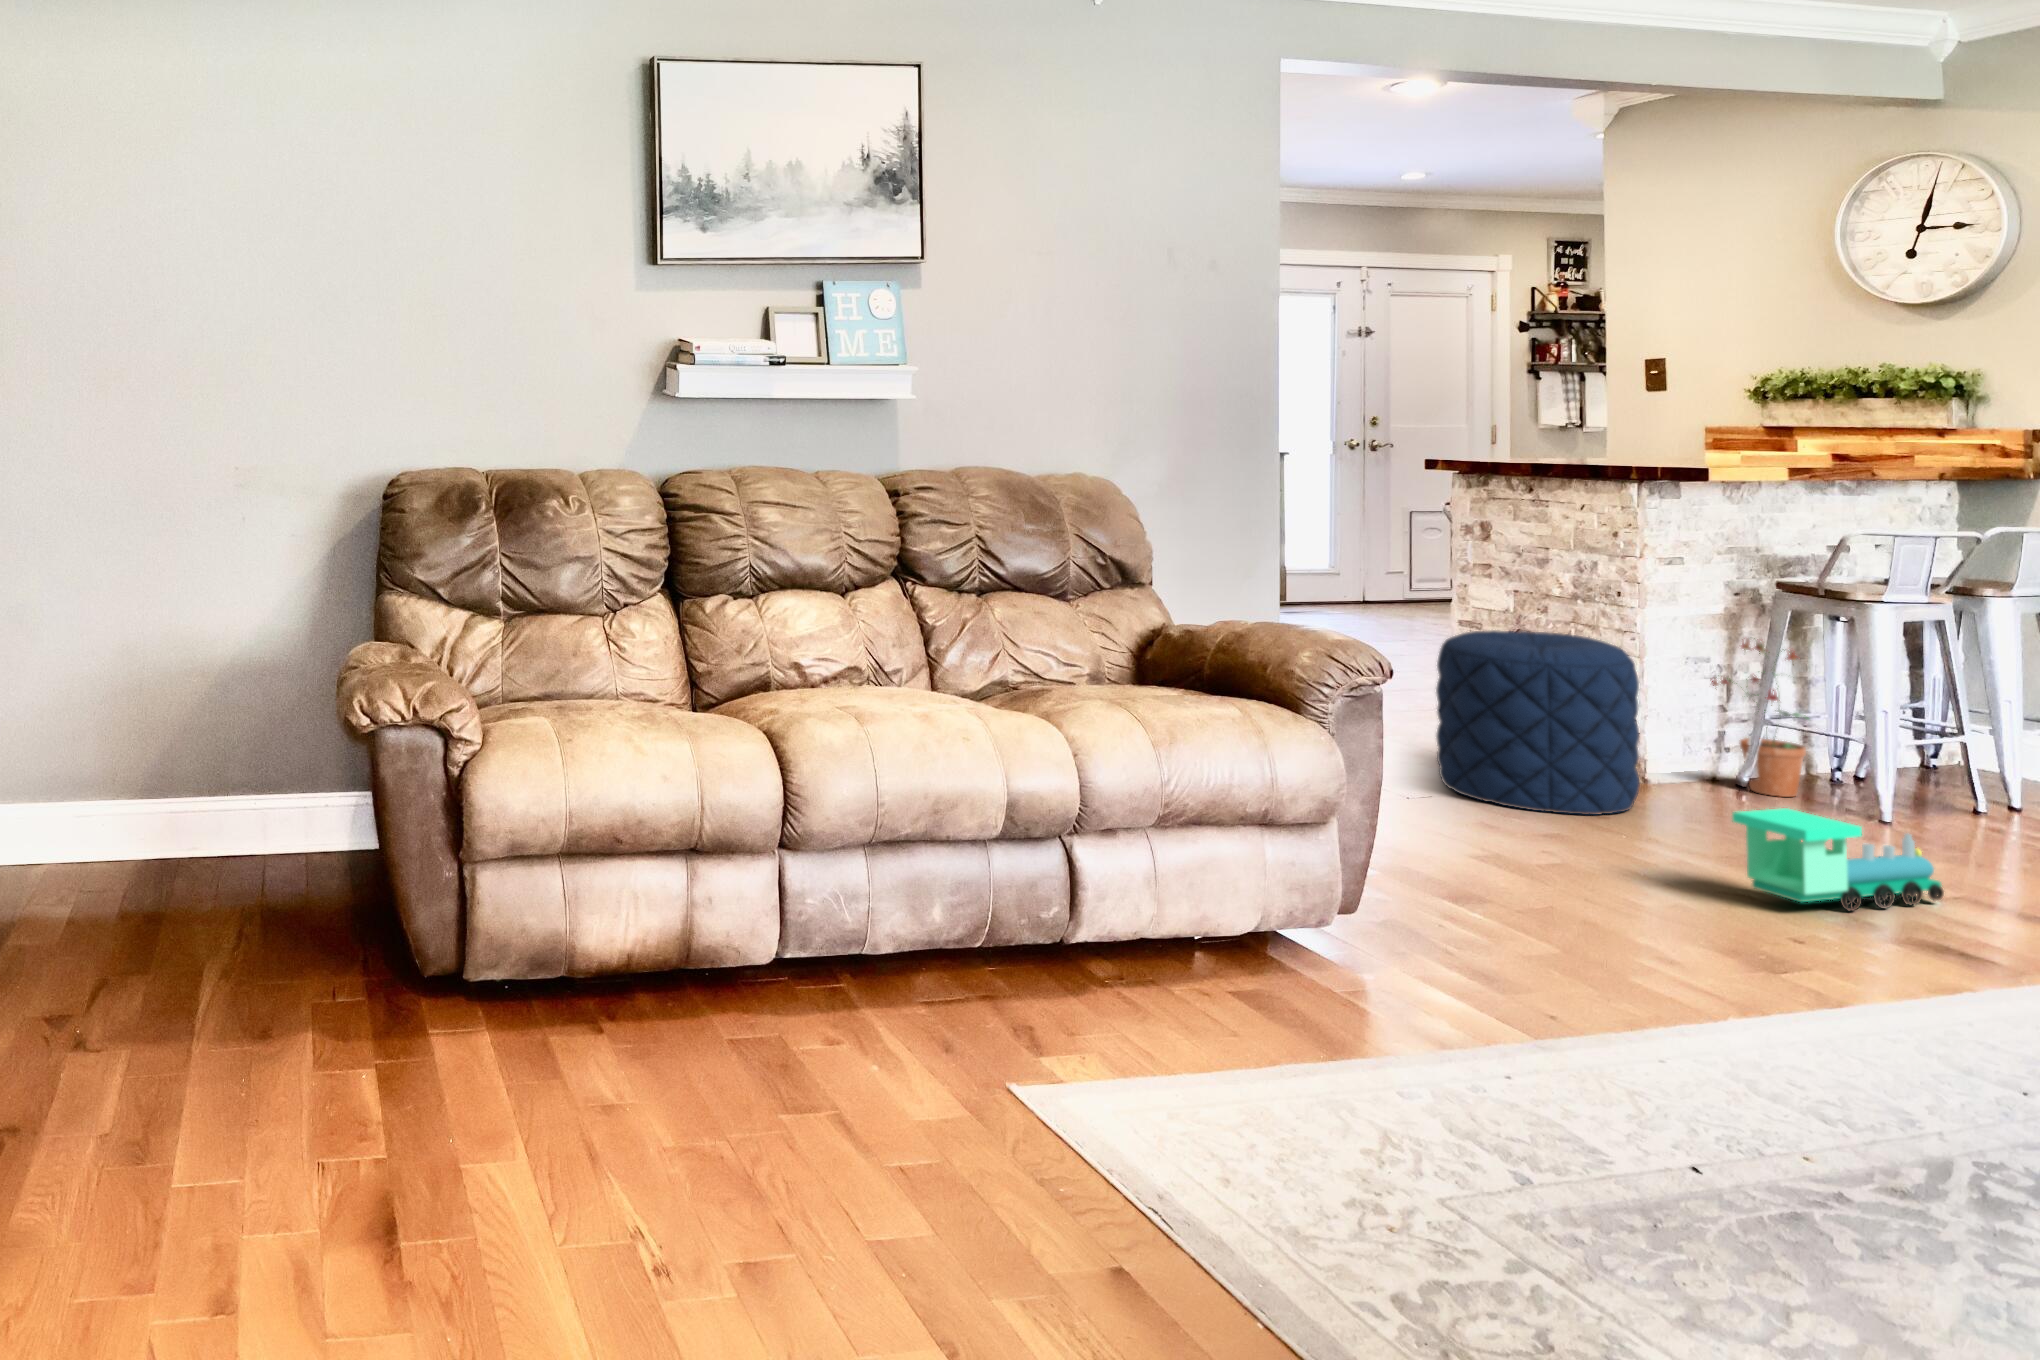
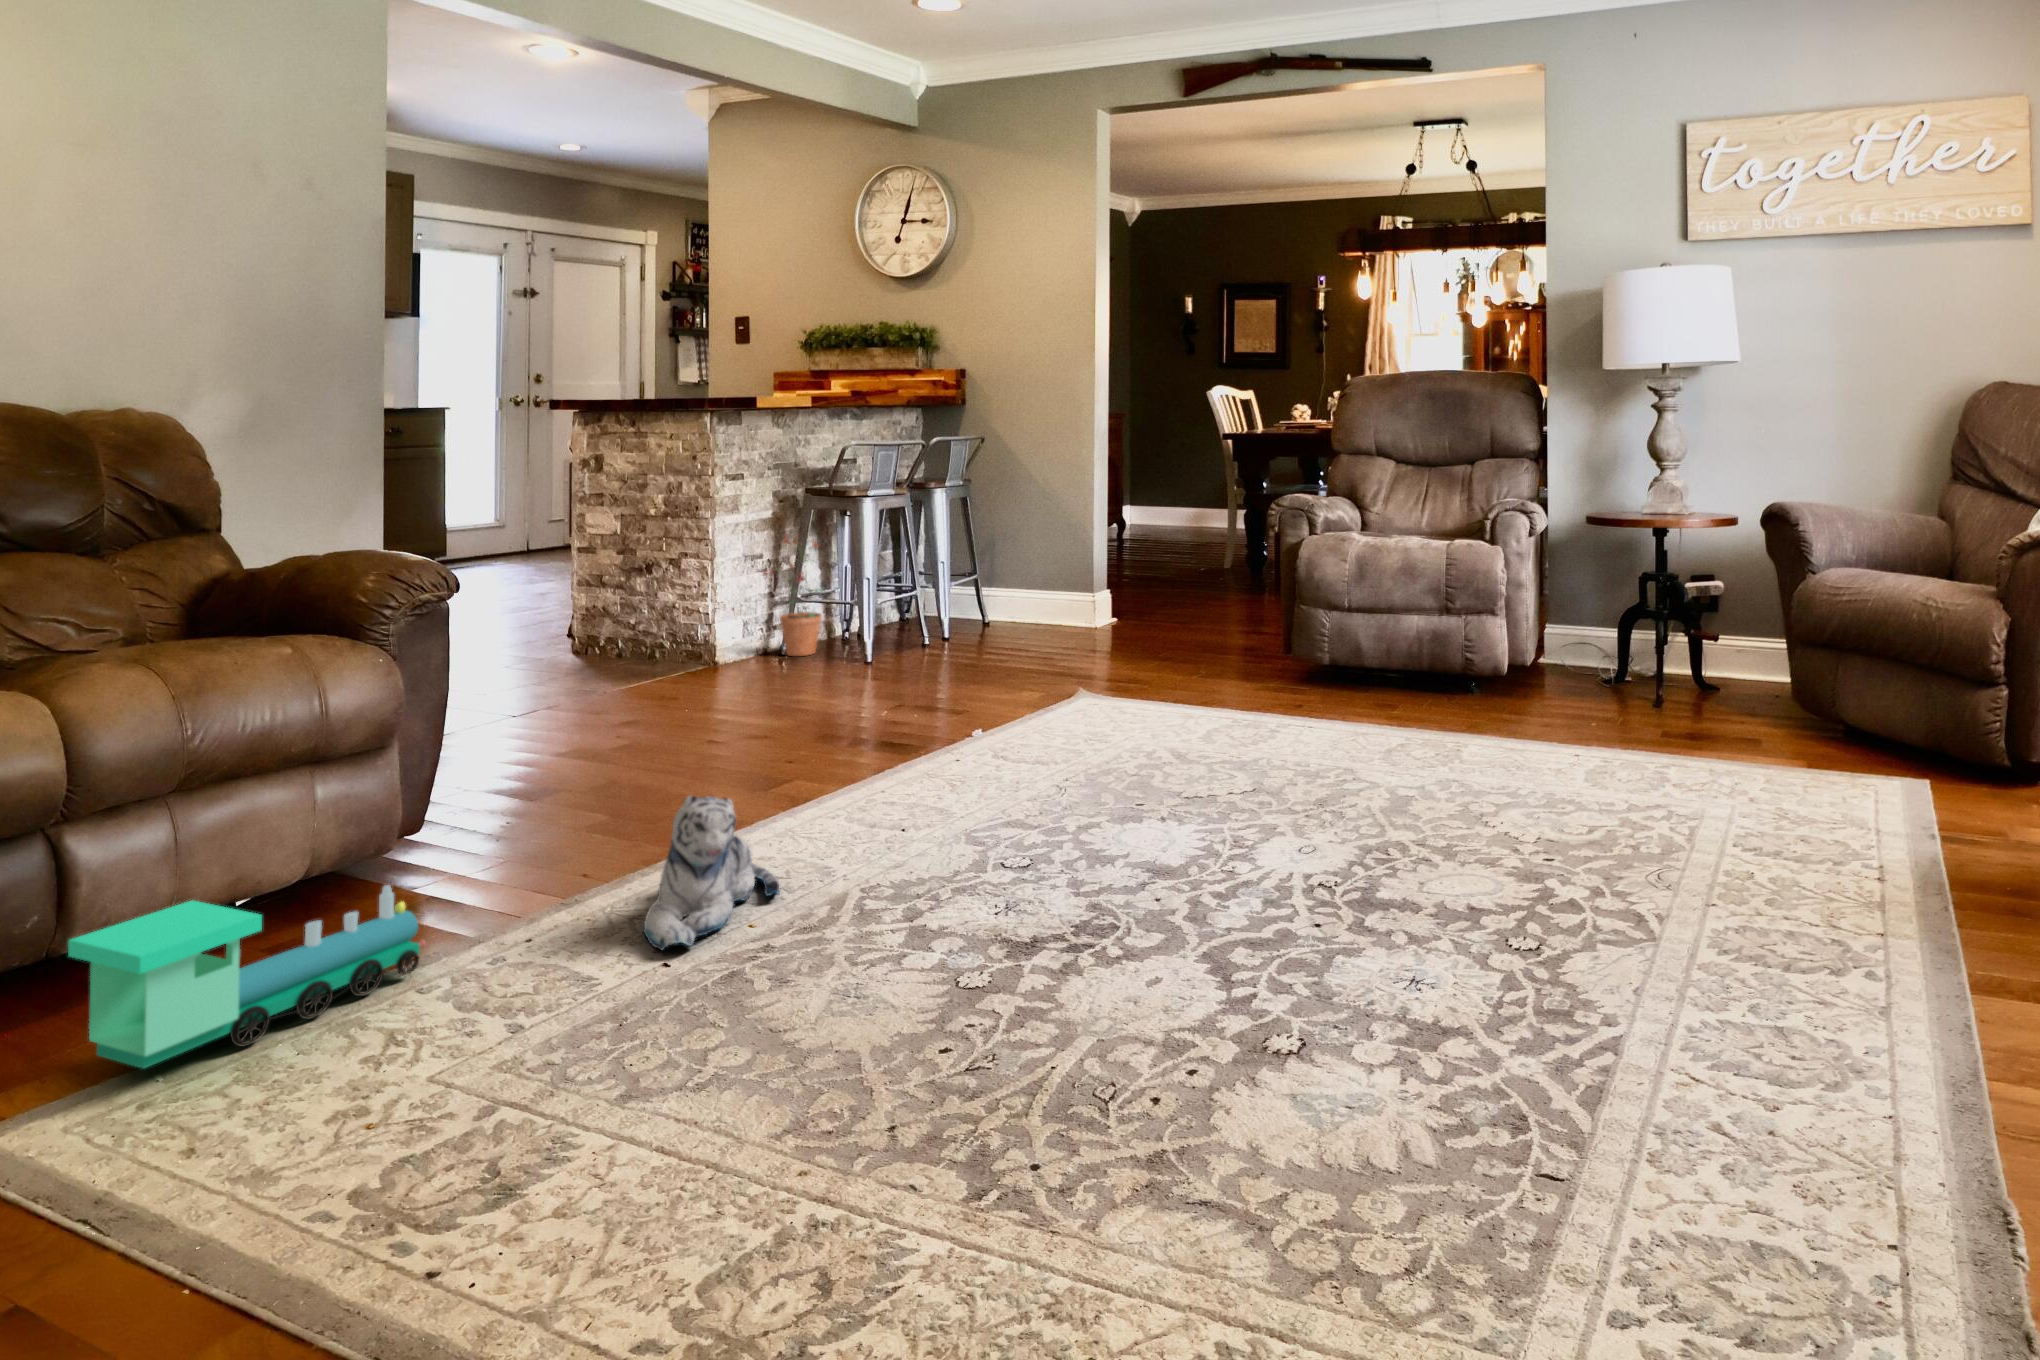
pouf: present [1436,630,1640,815] -> none [544,545,706,703]
toy train: present [1732,808,1944,911] -> present [68,885,425,1069]
plush toy: none [1638,959,1824,1138] -> present [644,796,779,950]

